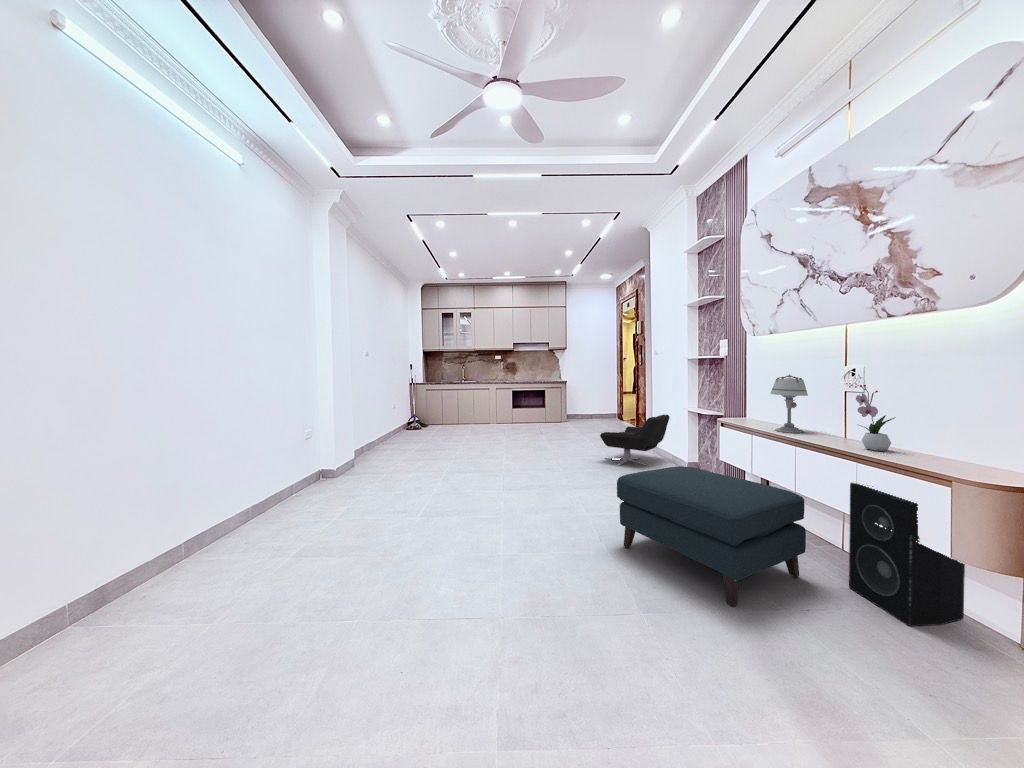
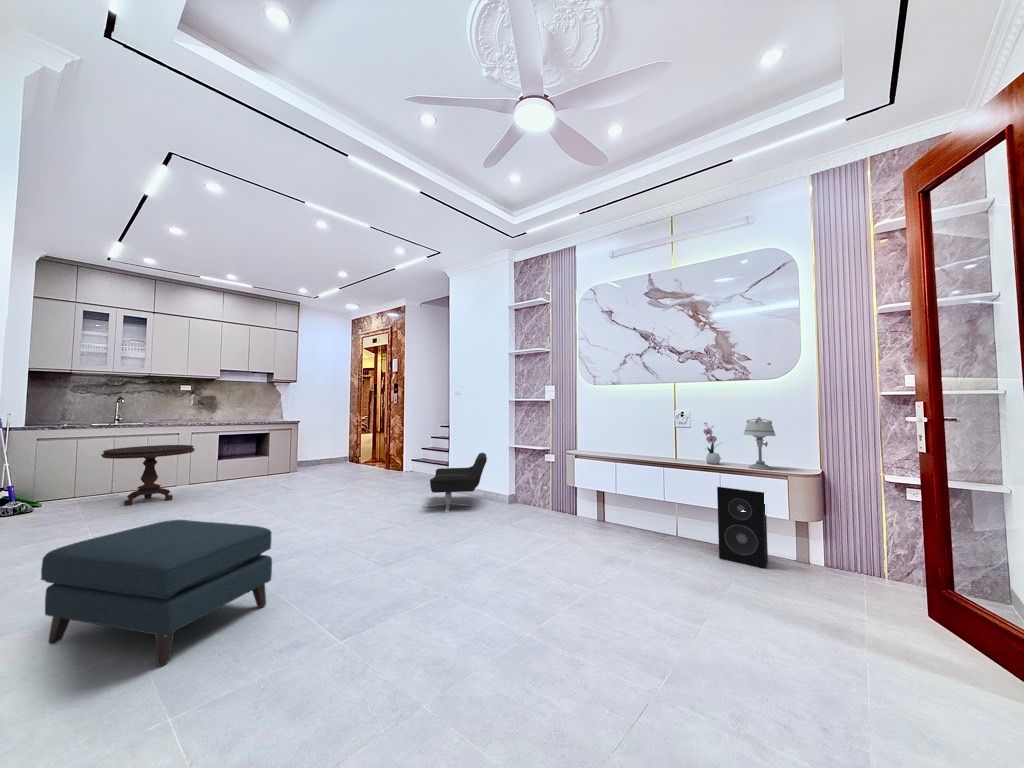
table lamp: present [770,374,808,433] -> present [744,418,776,470]
side table: none [449,395,492,430] -> present [101,445,195,506]
ottoman: present [617,466,806,607] -> present [41,520,272,666]

